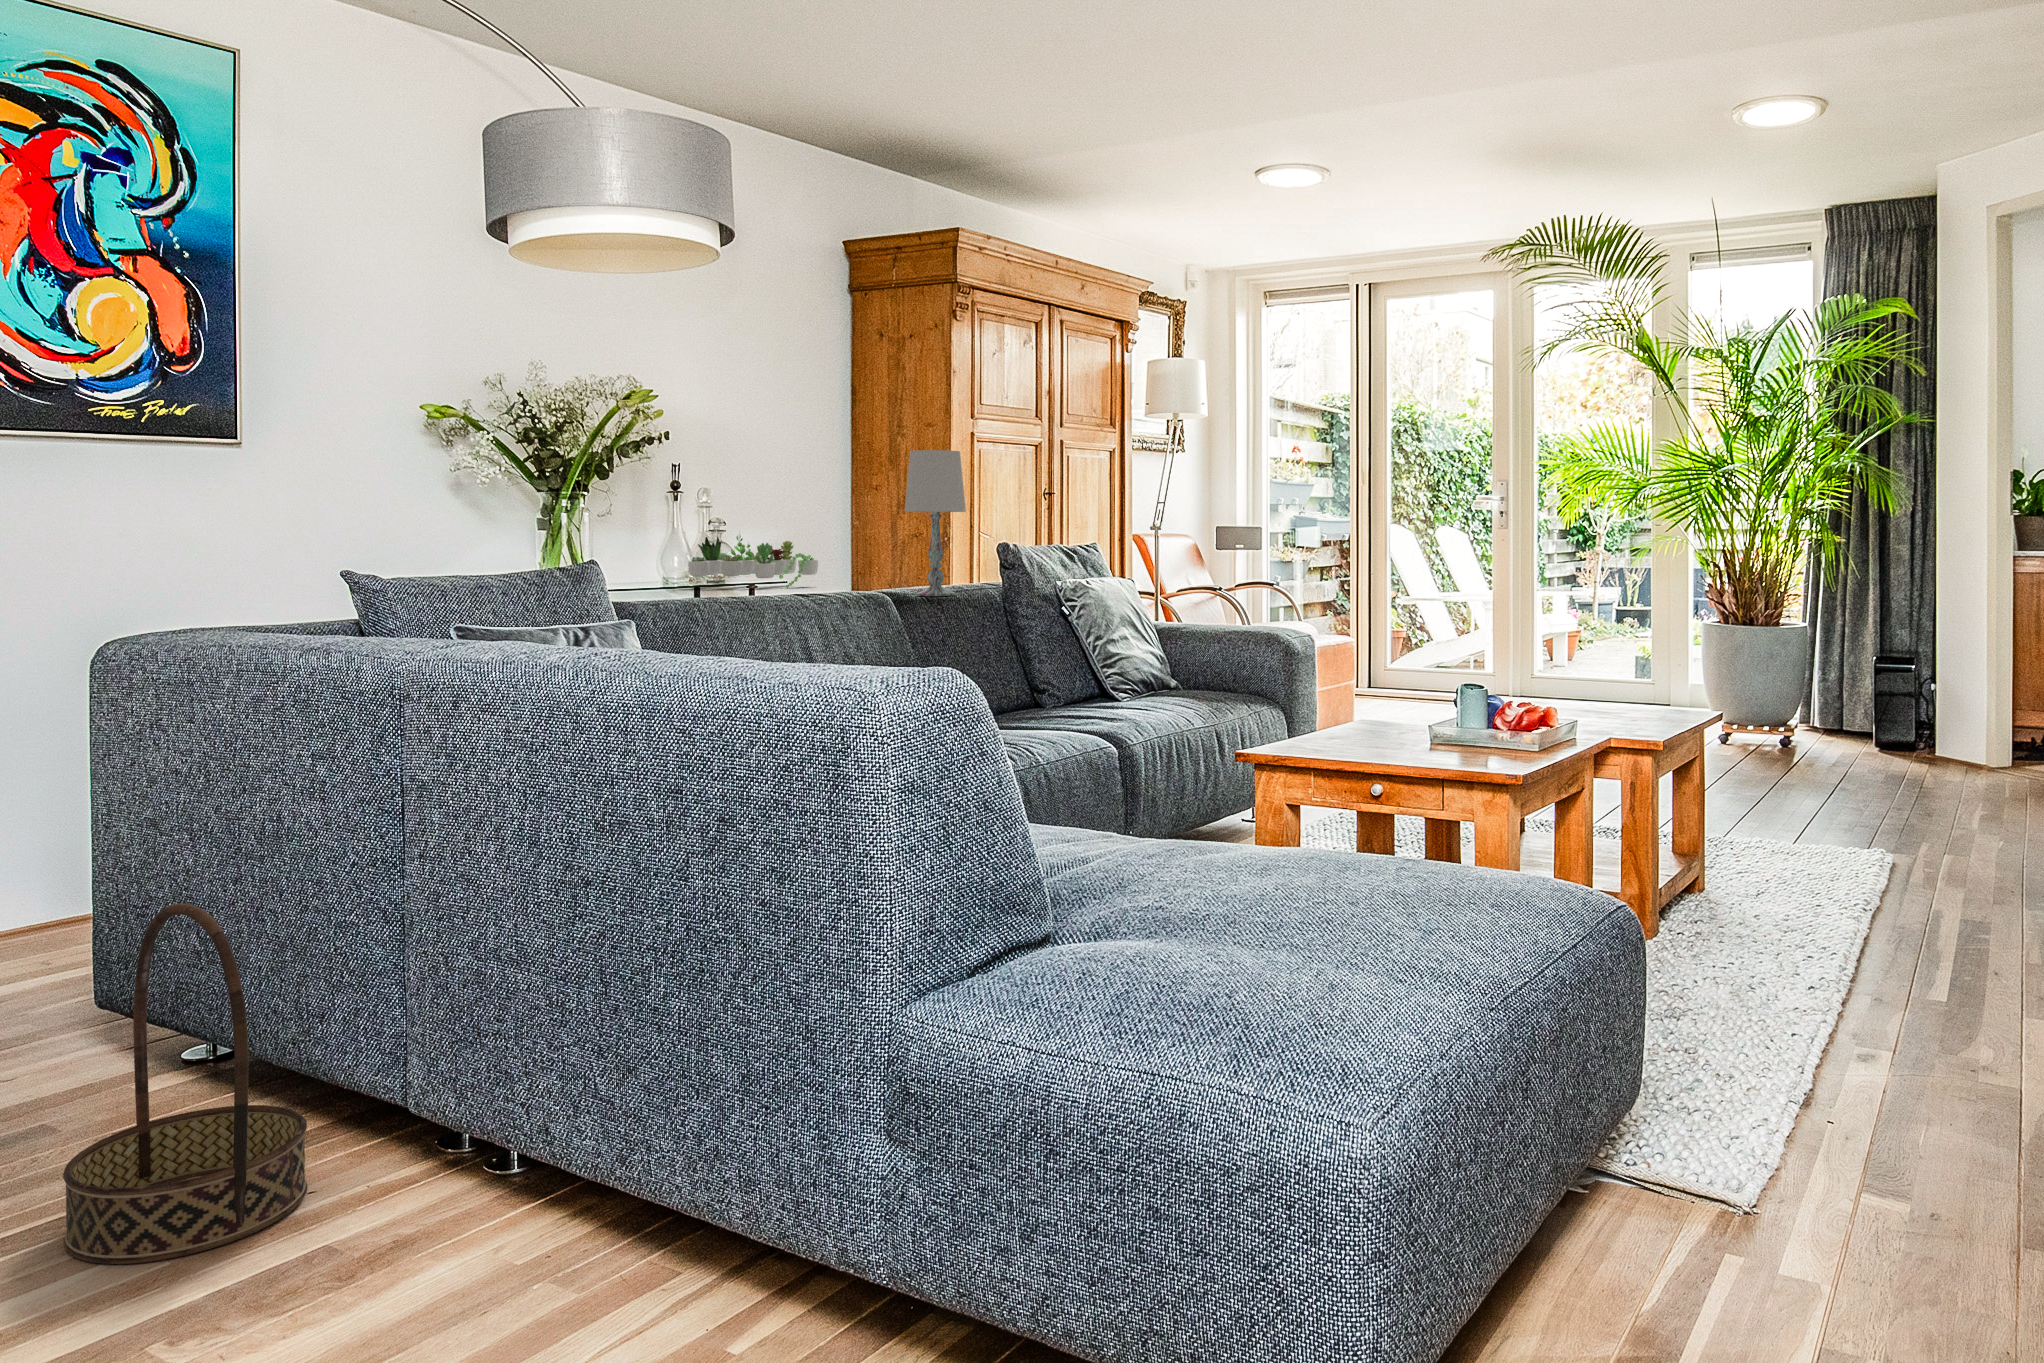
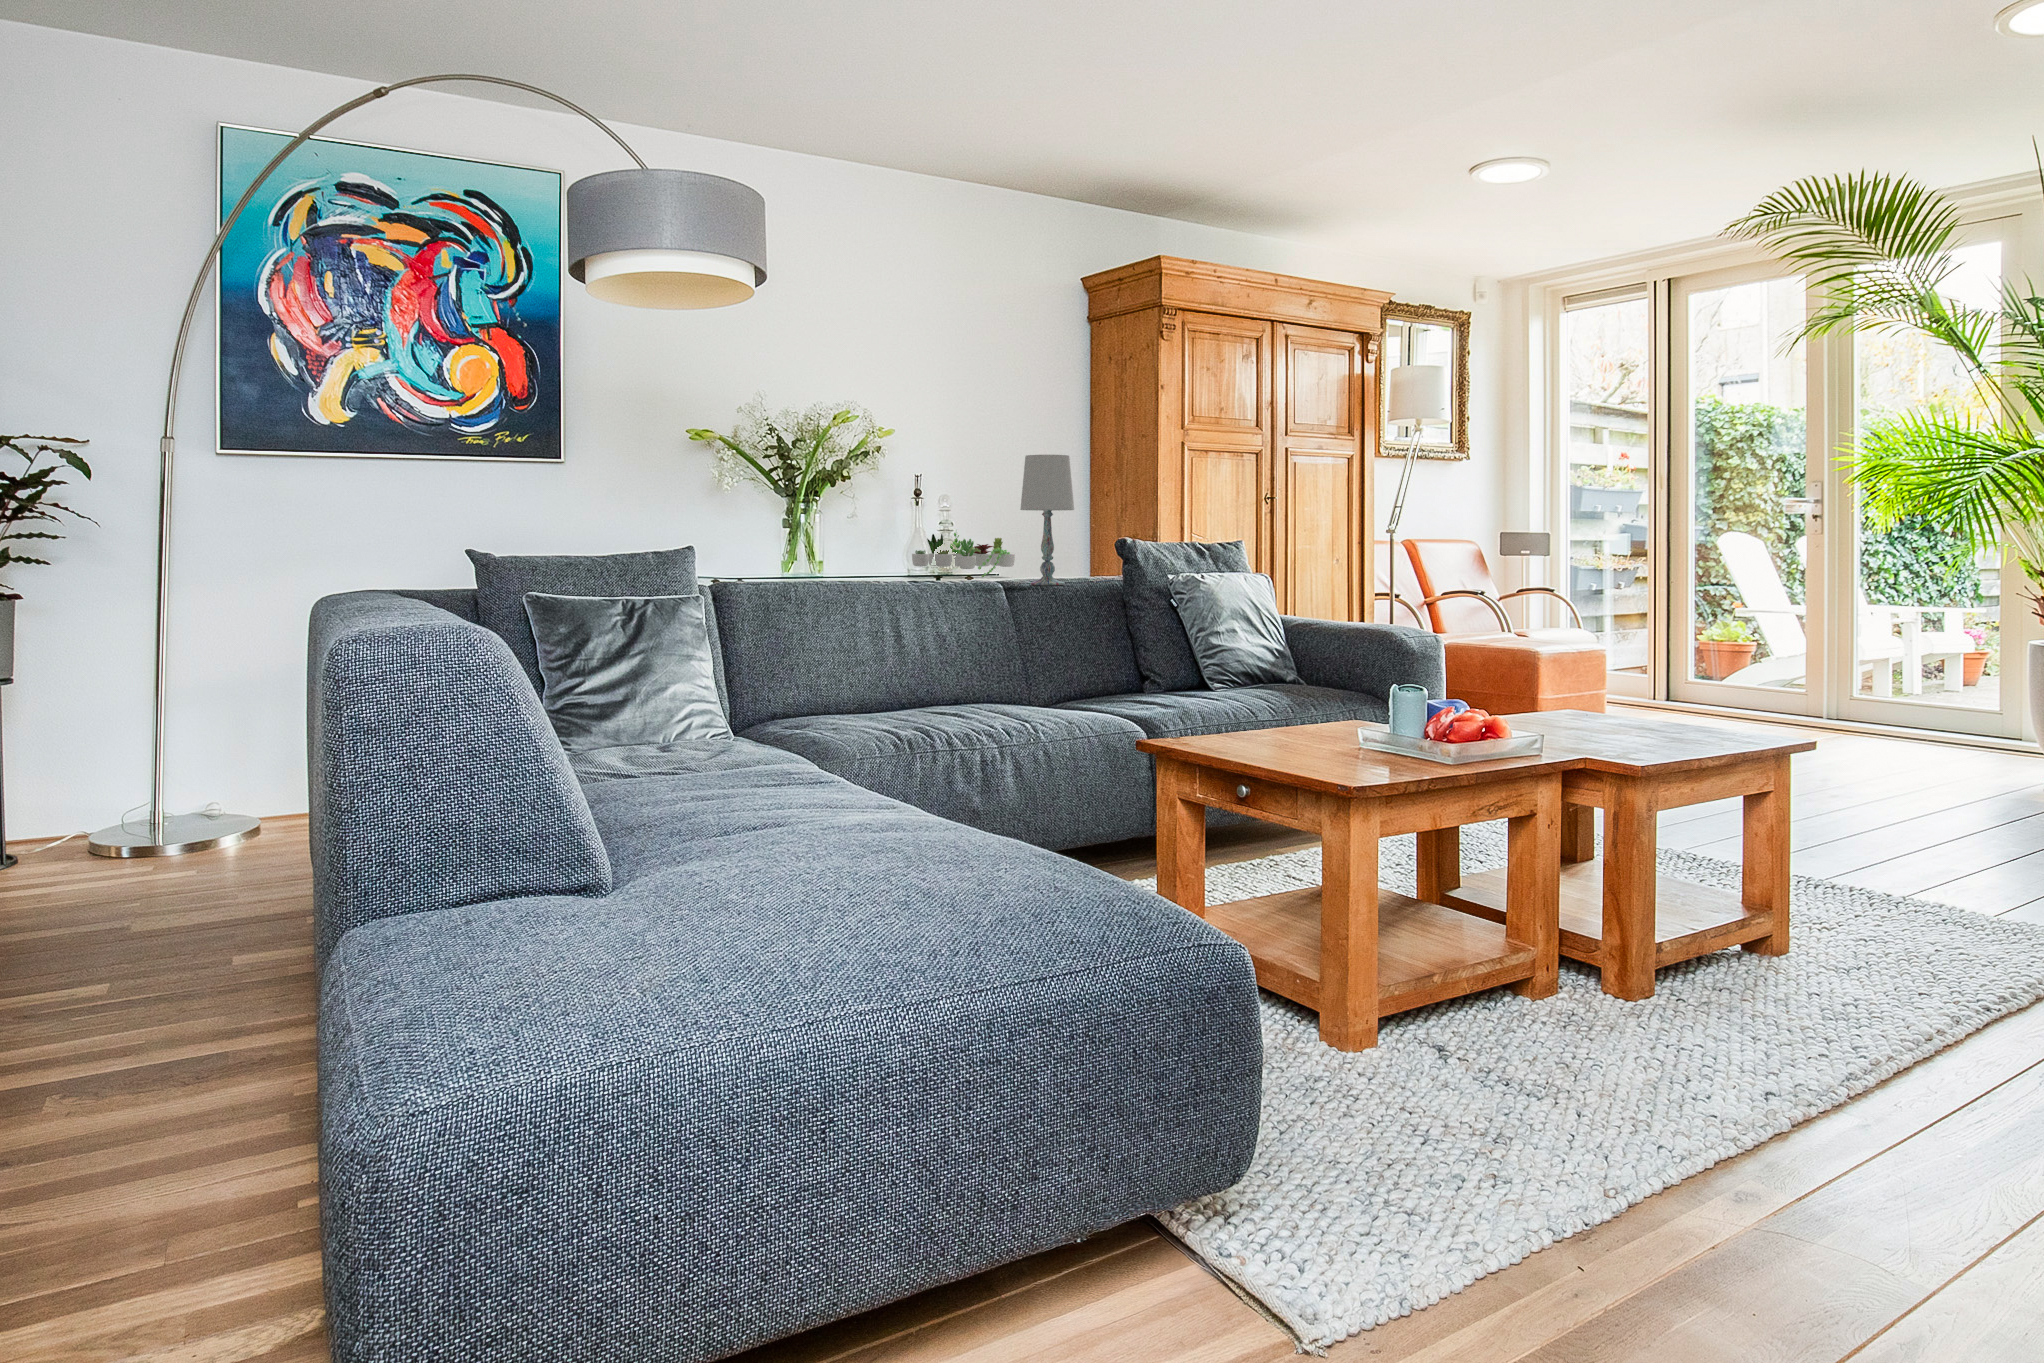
basket: present [63,903,307,1264] -> none [116,782,289,1035]

